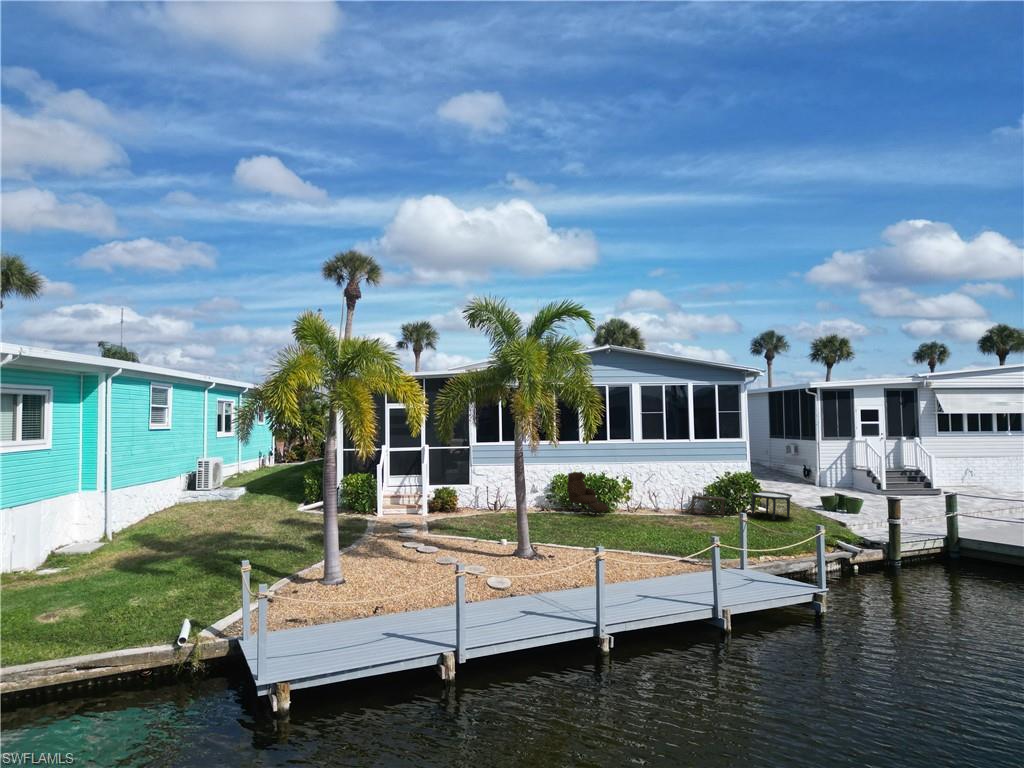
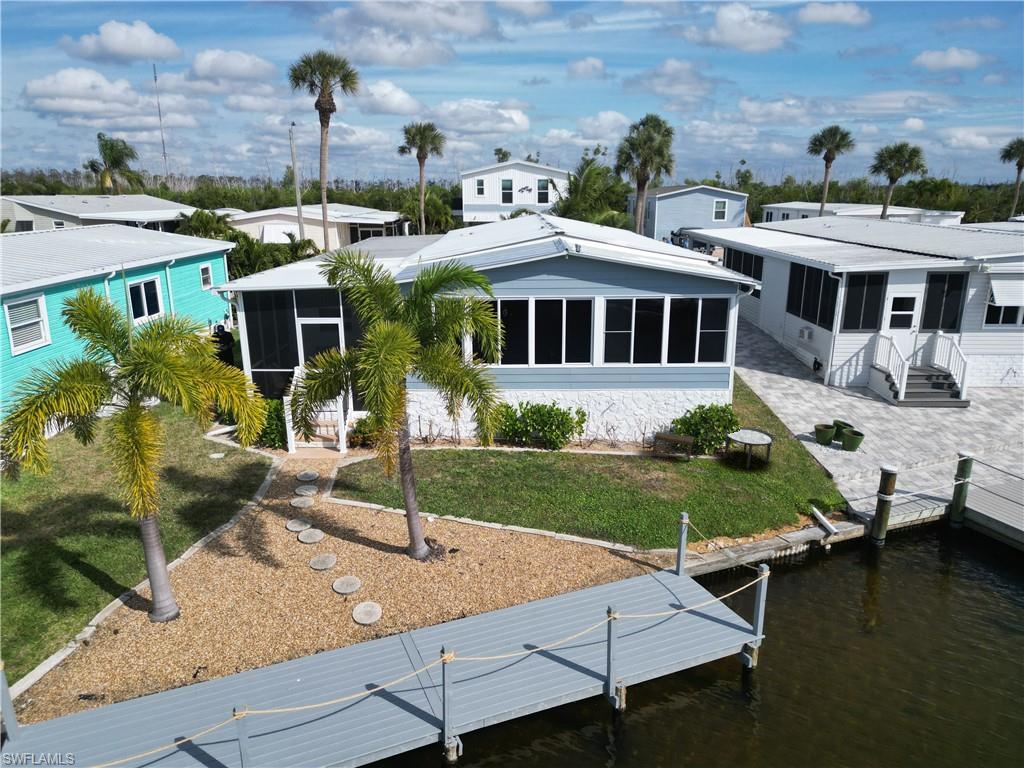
lounge chair: present [567,472,609,515] -> none [506,404,552,463]

